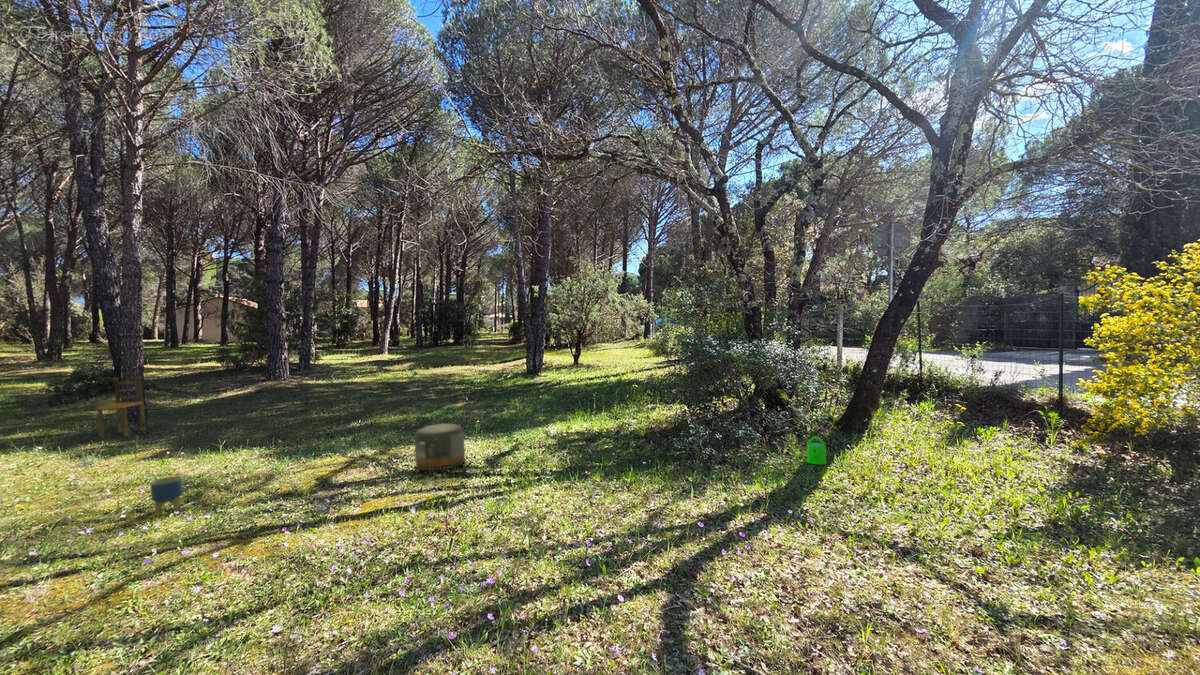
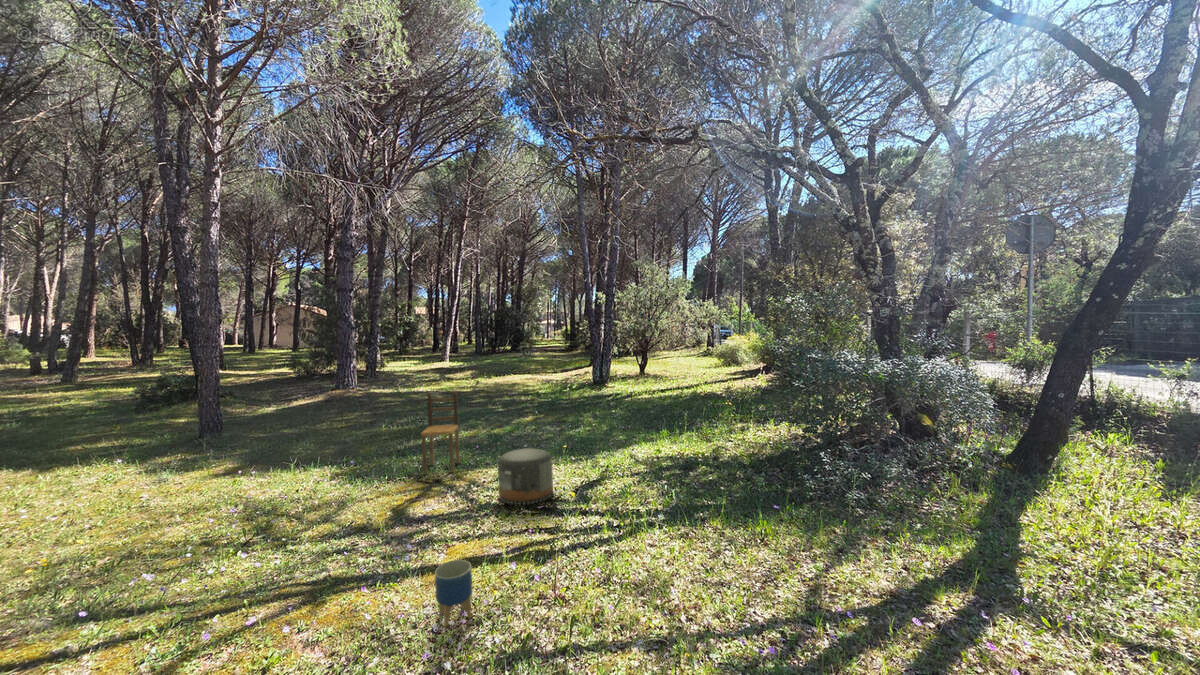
chair: present [97,376,145,438] -> present [421,391,460,474]
watering can: present [806,436,827,464] -> none [996,482,1032,521]
planter: present [150,476,182,515] -> present [435,560,472,627]

